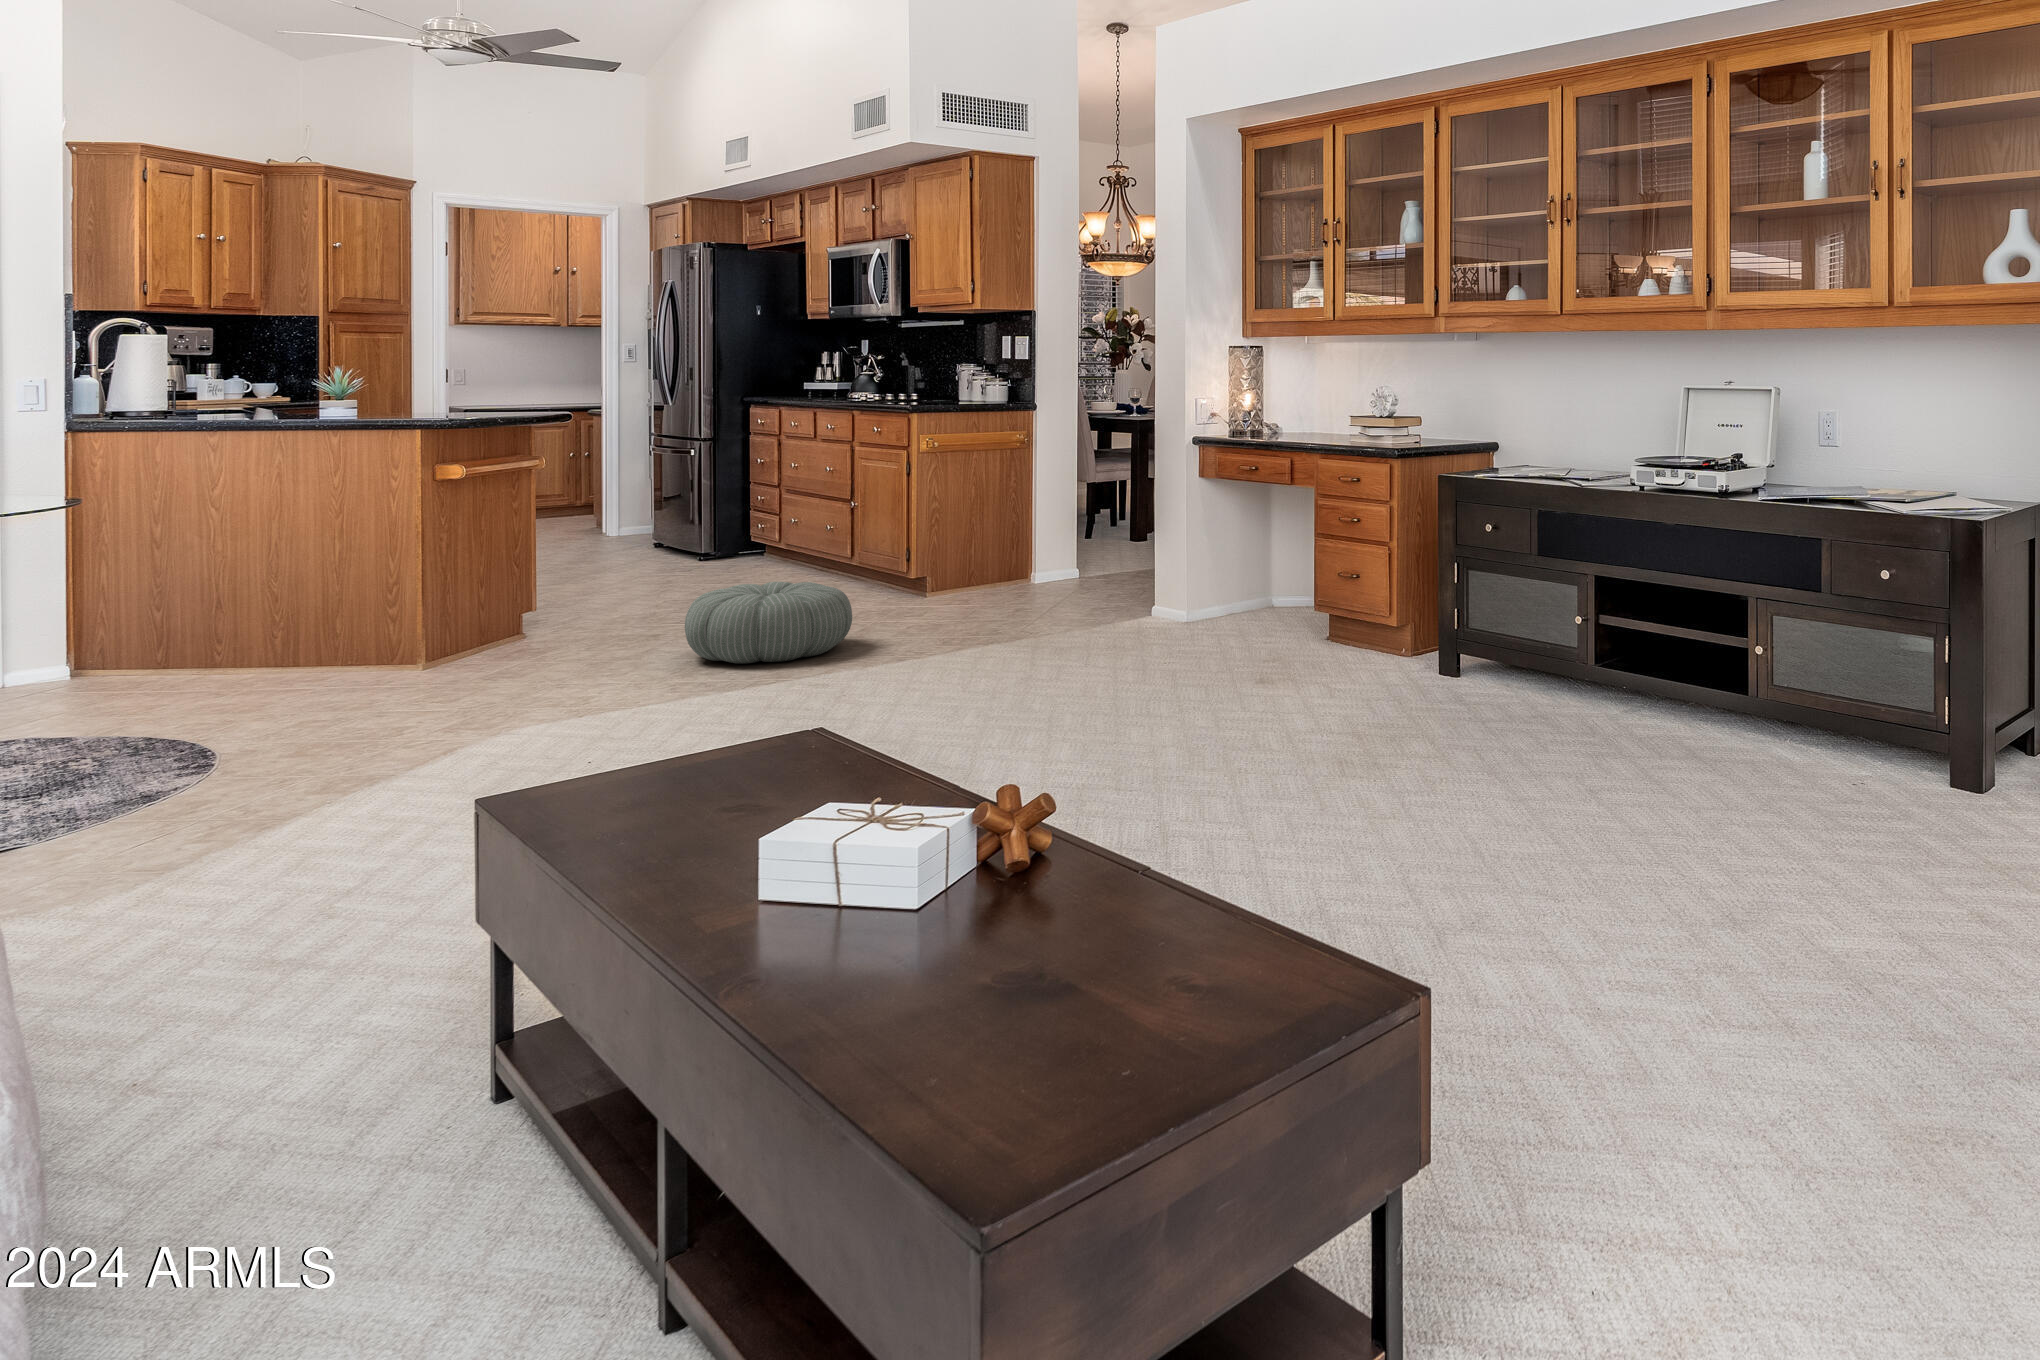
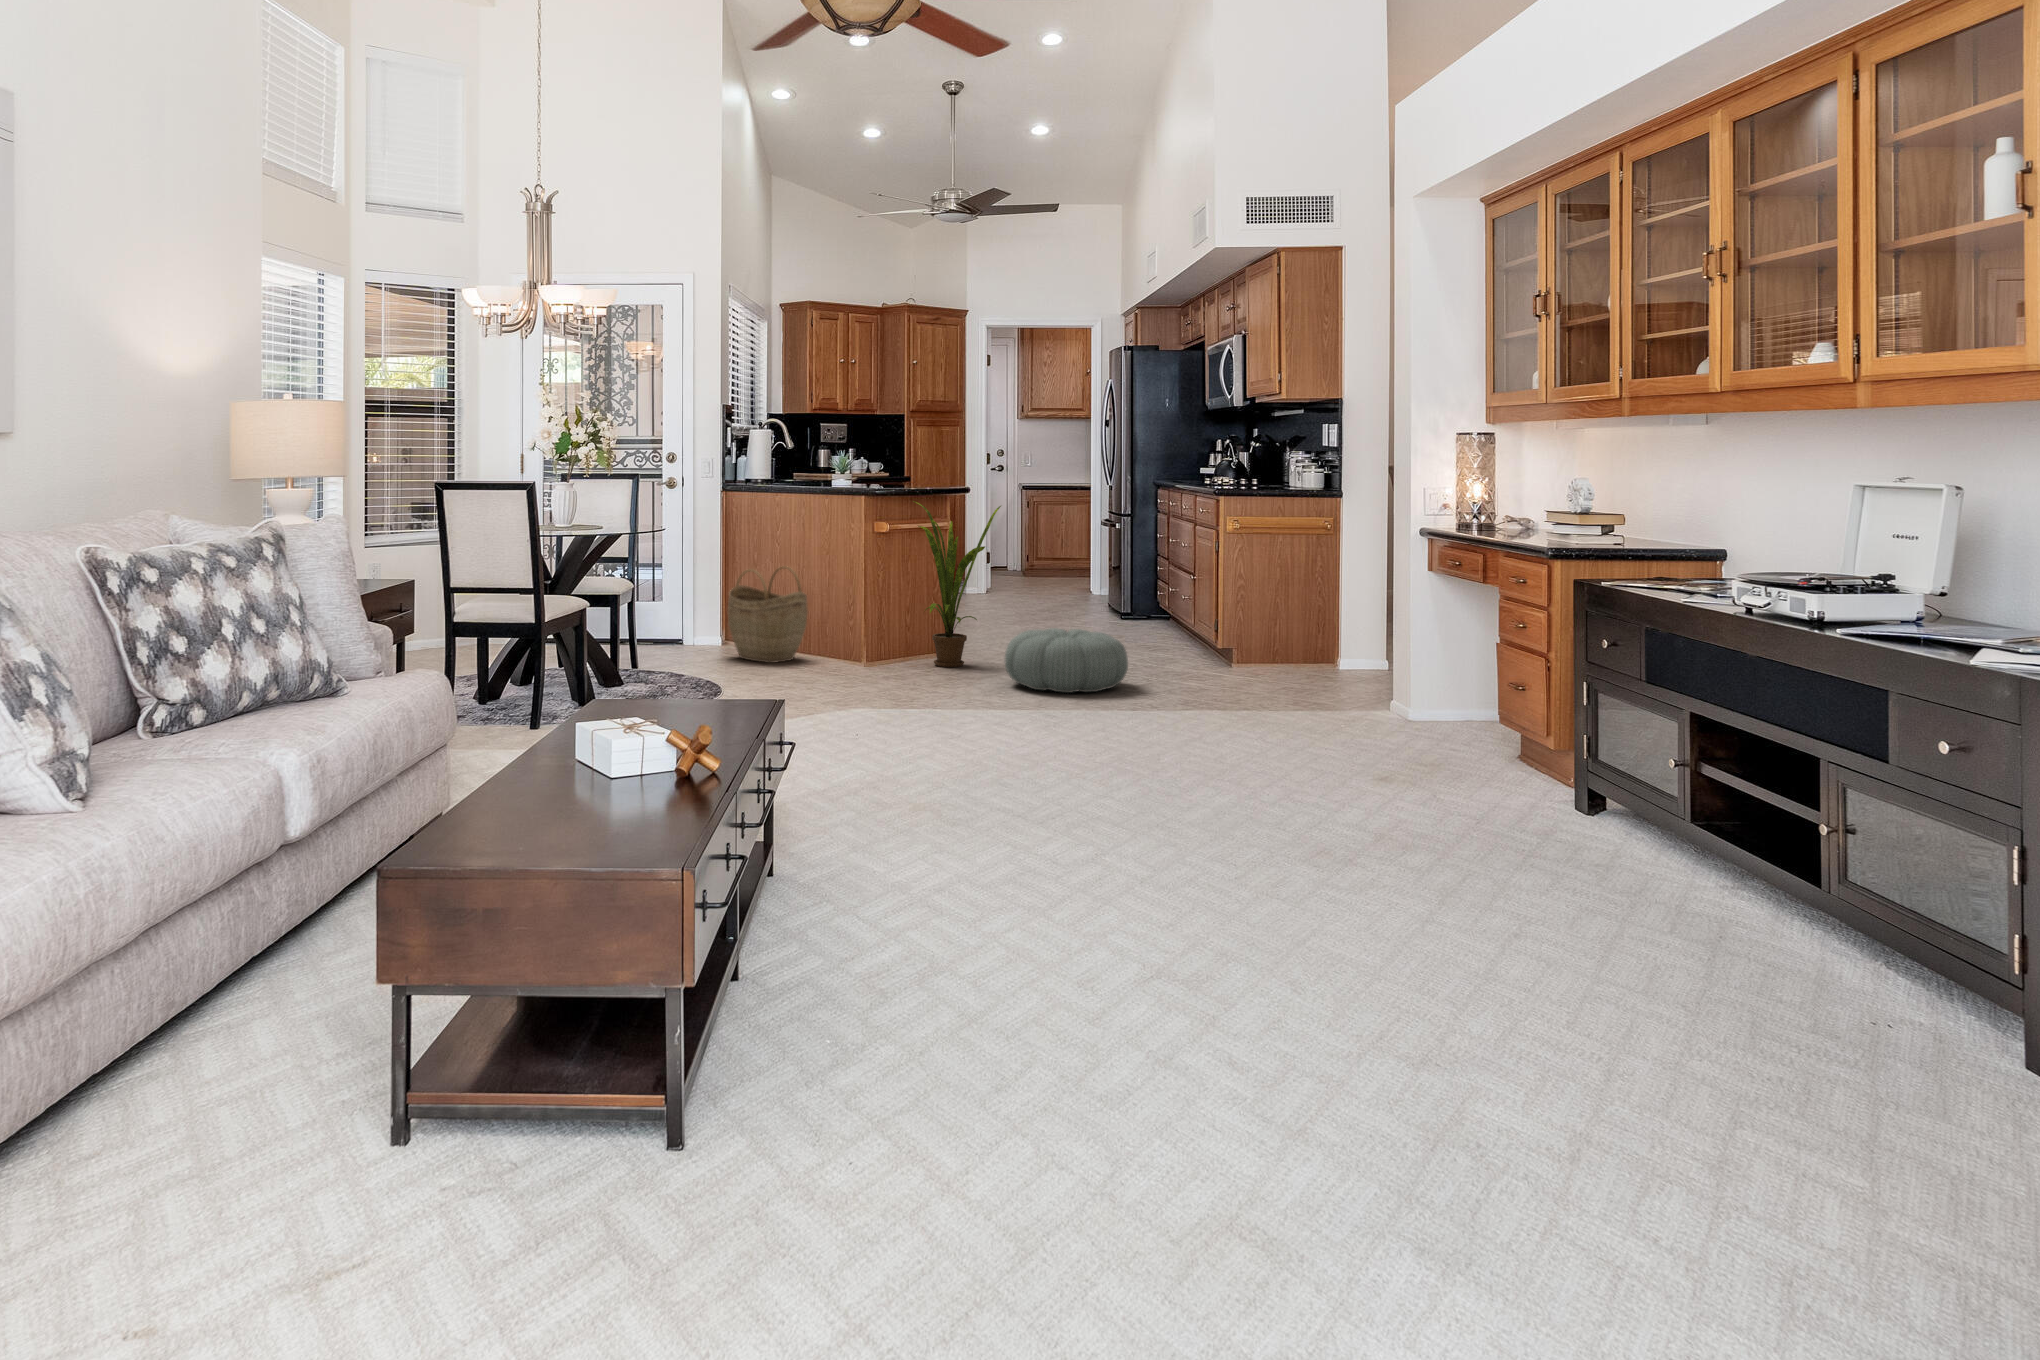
house plant: none [491,435,643,653] -> present [914,501,1001,667]
woven basket: none [144,541,311,691] -> present [728,566,808,663]

